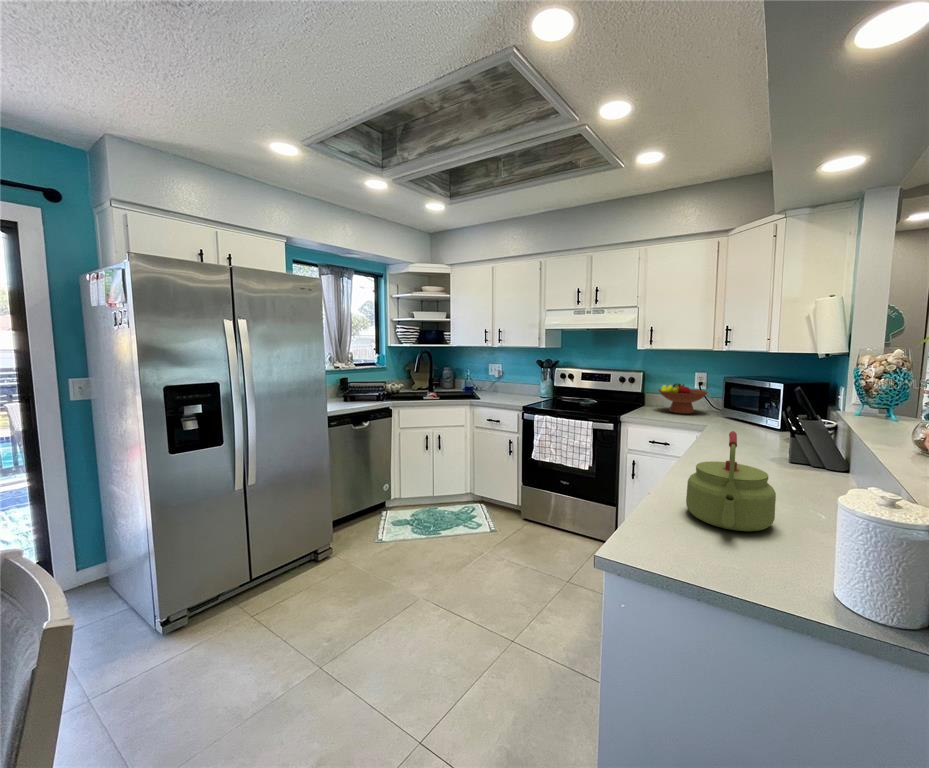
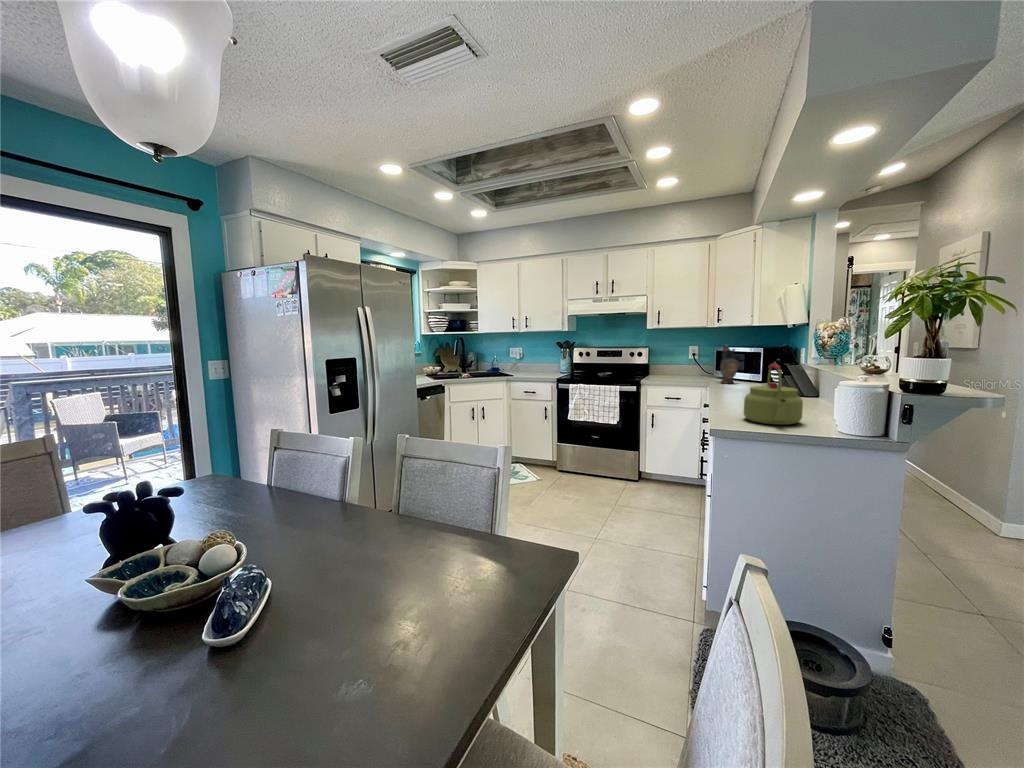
ceramic pitcher: none [726,376,752,428] -> present [720,344,739,383]
fruit bowl: present [658,383,708,414] -> none [663,354,701,378]

